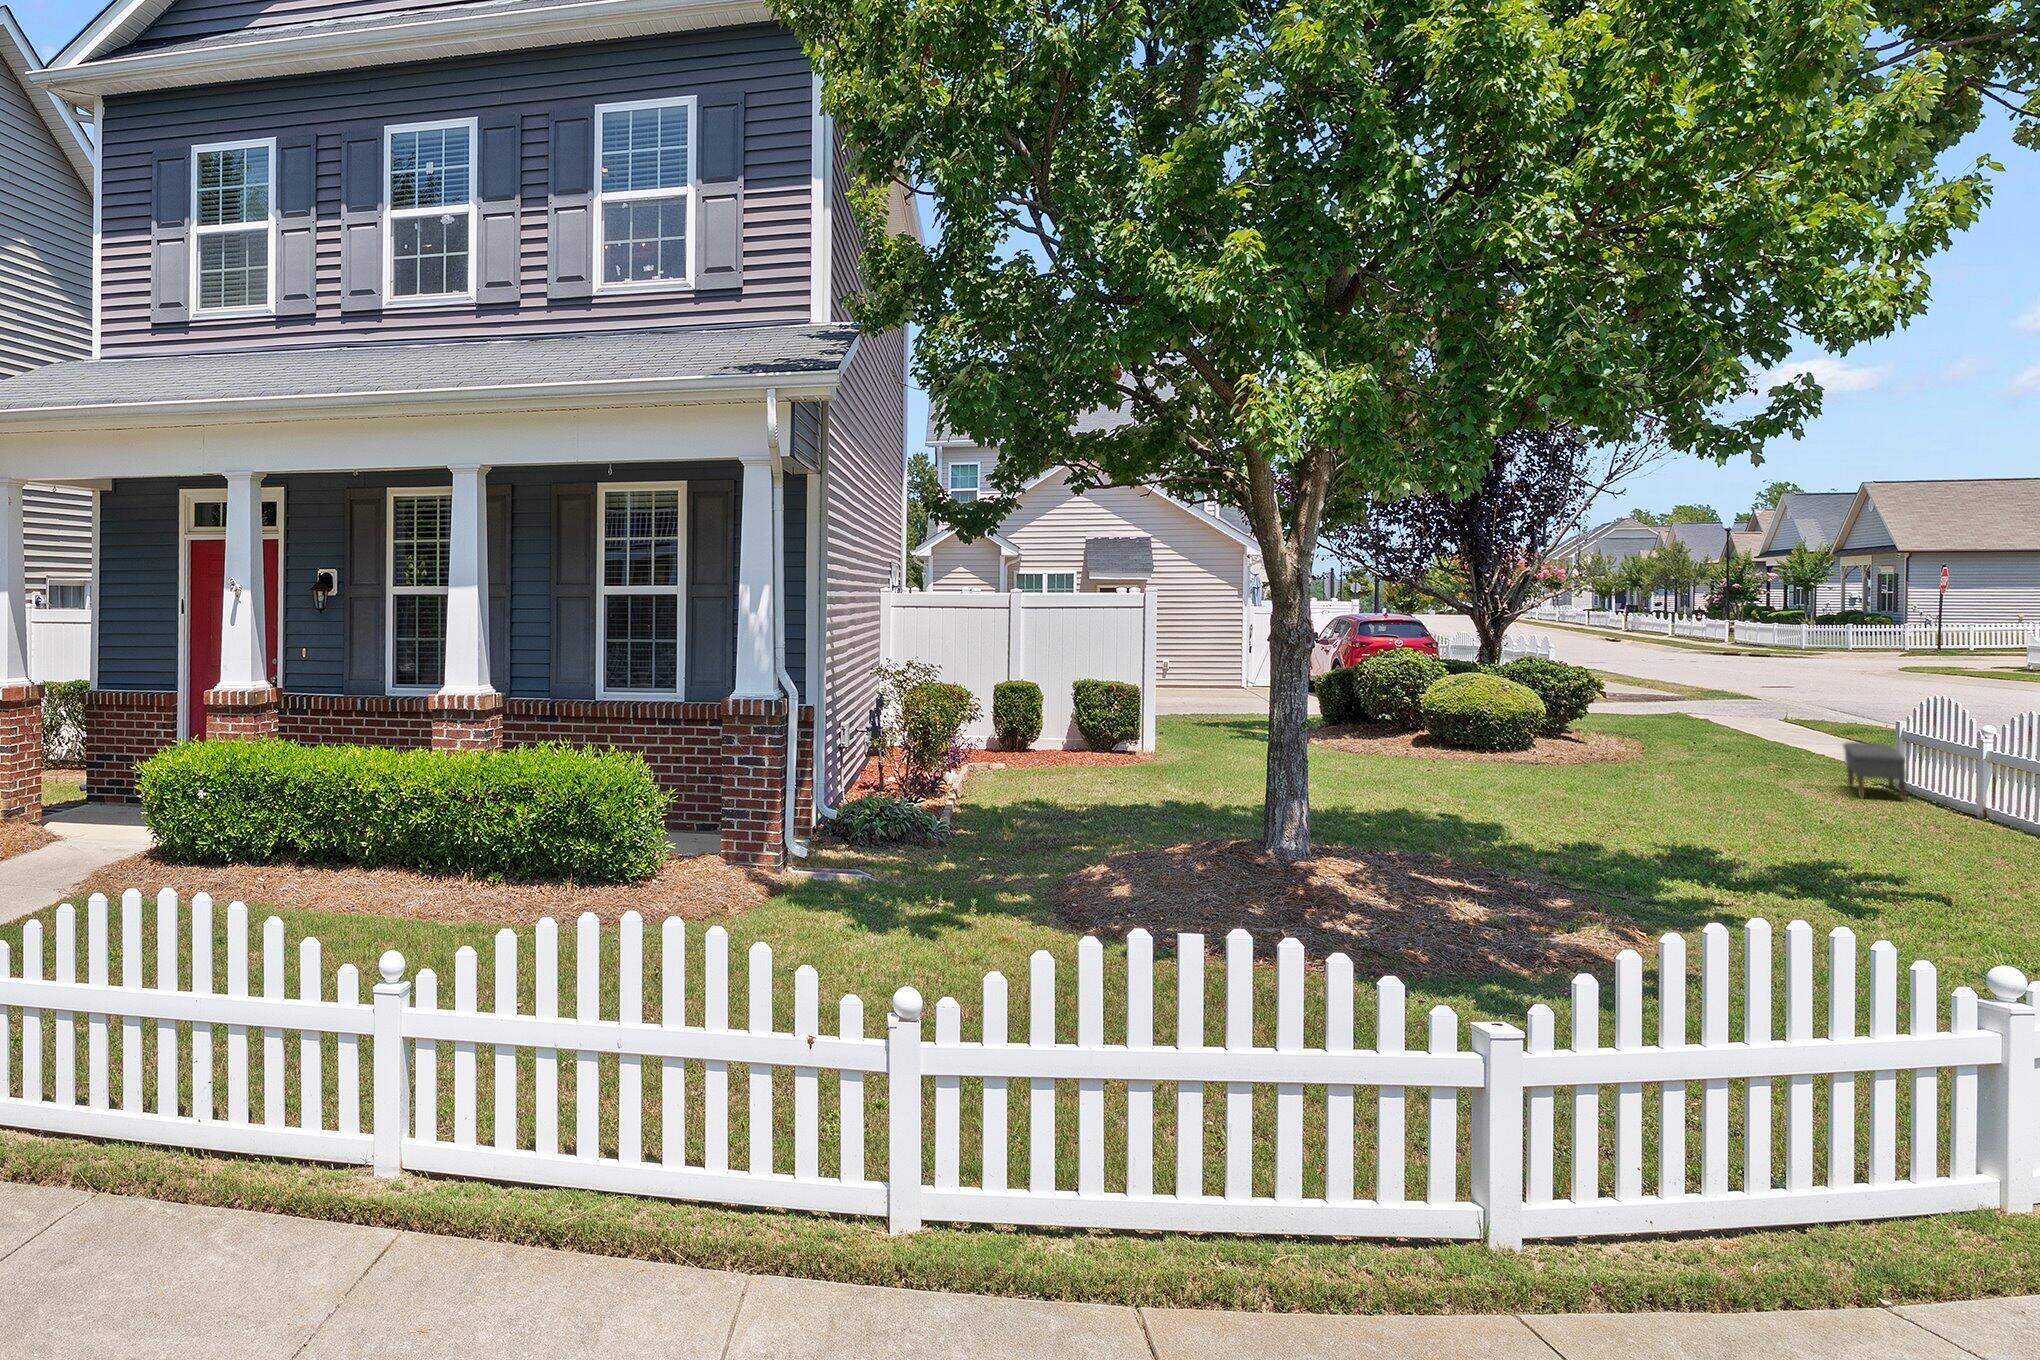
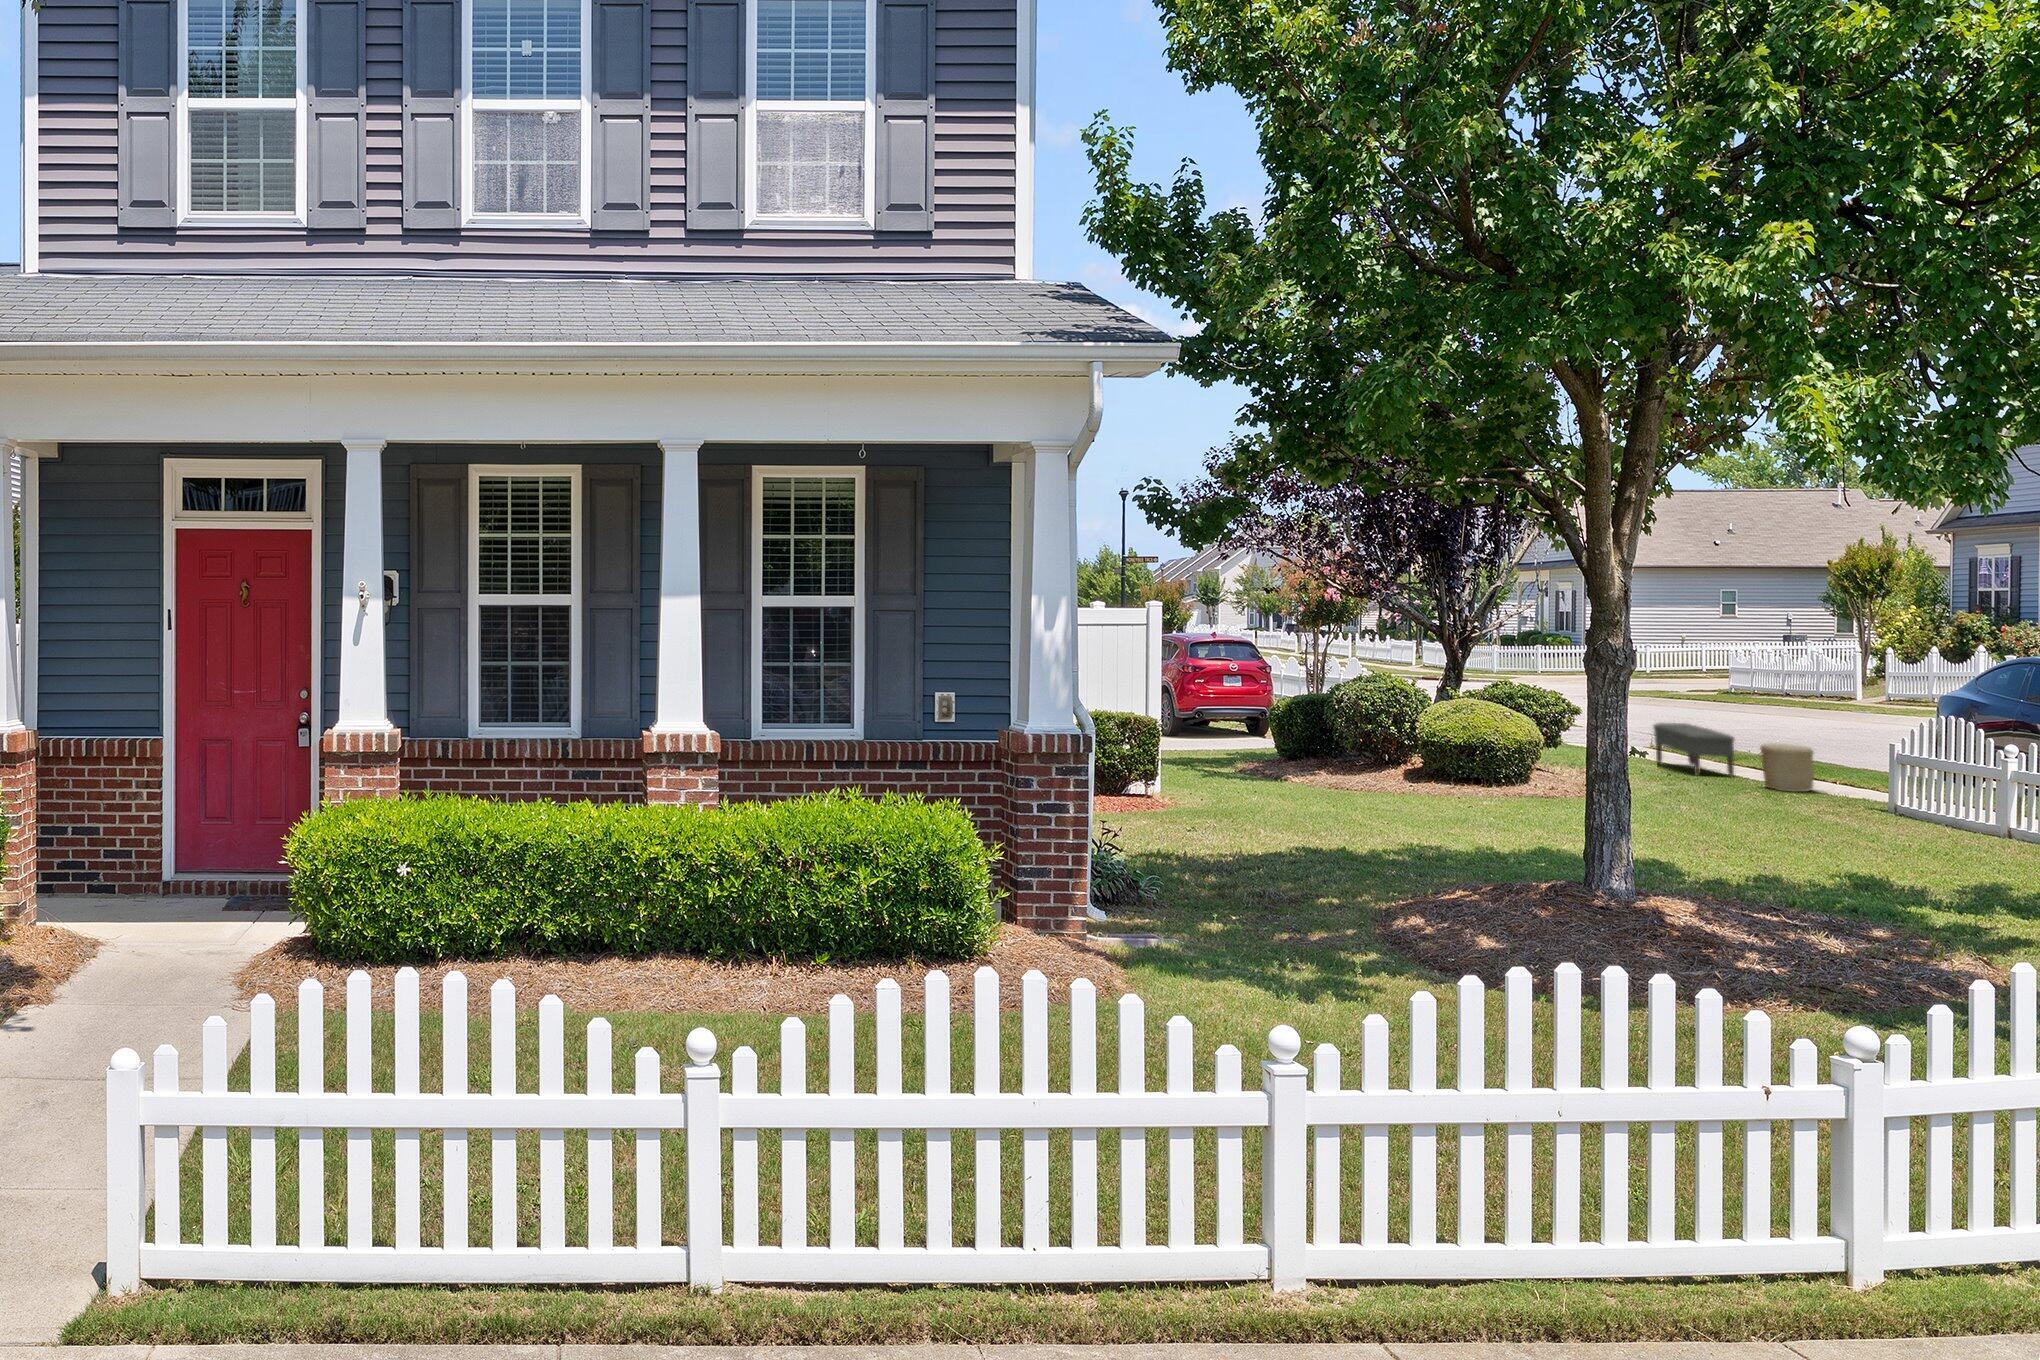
woven basket: none [1900,764,1964,818] -> present [1760,743,1814,792]

